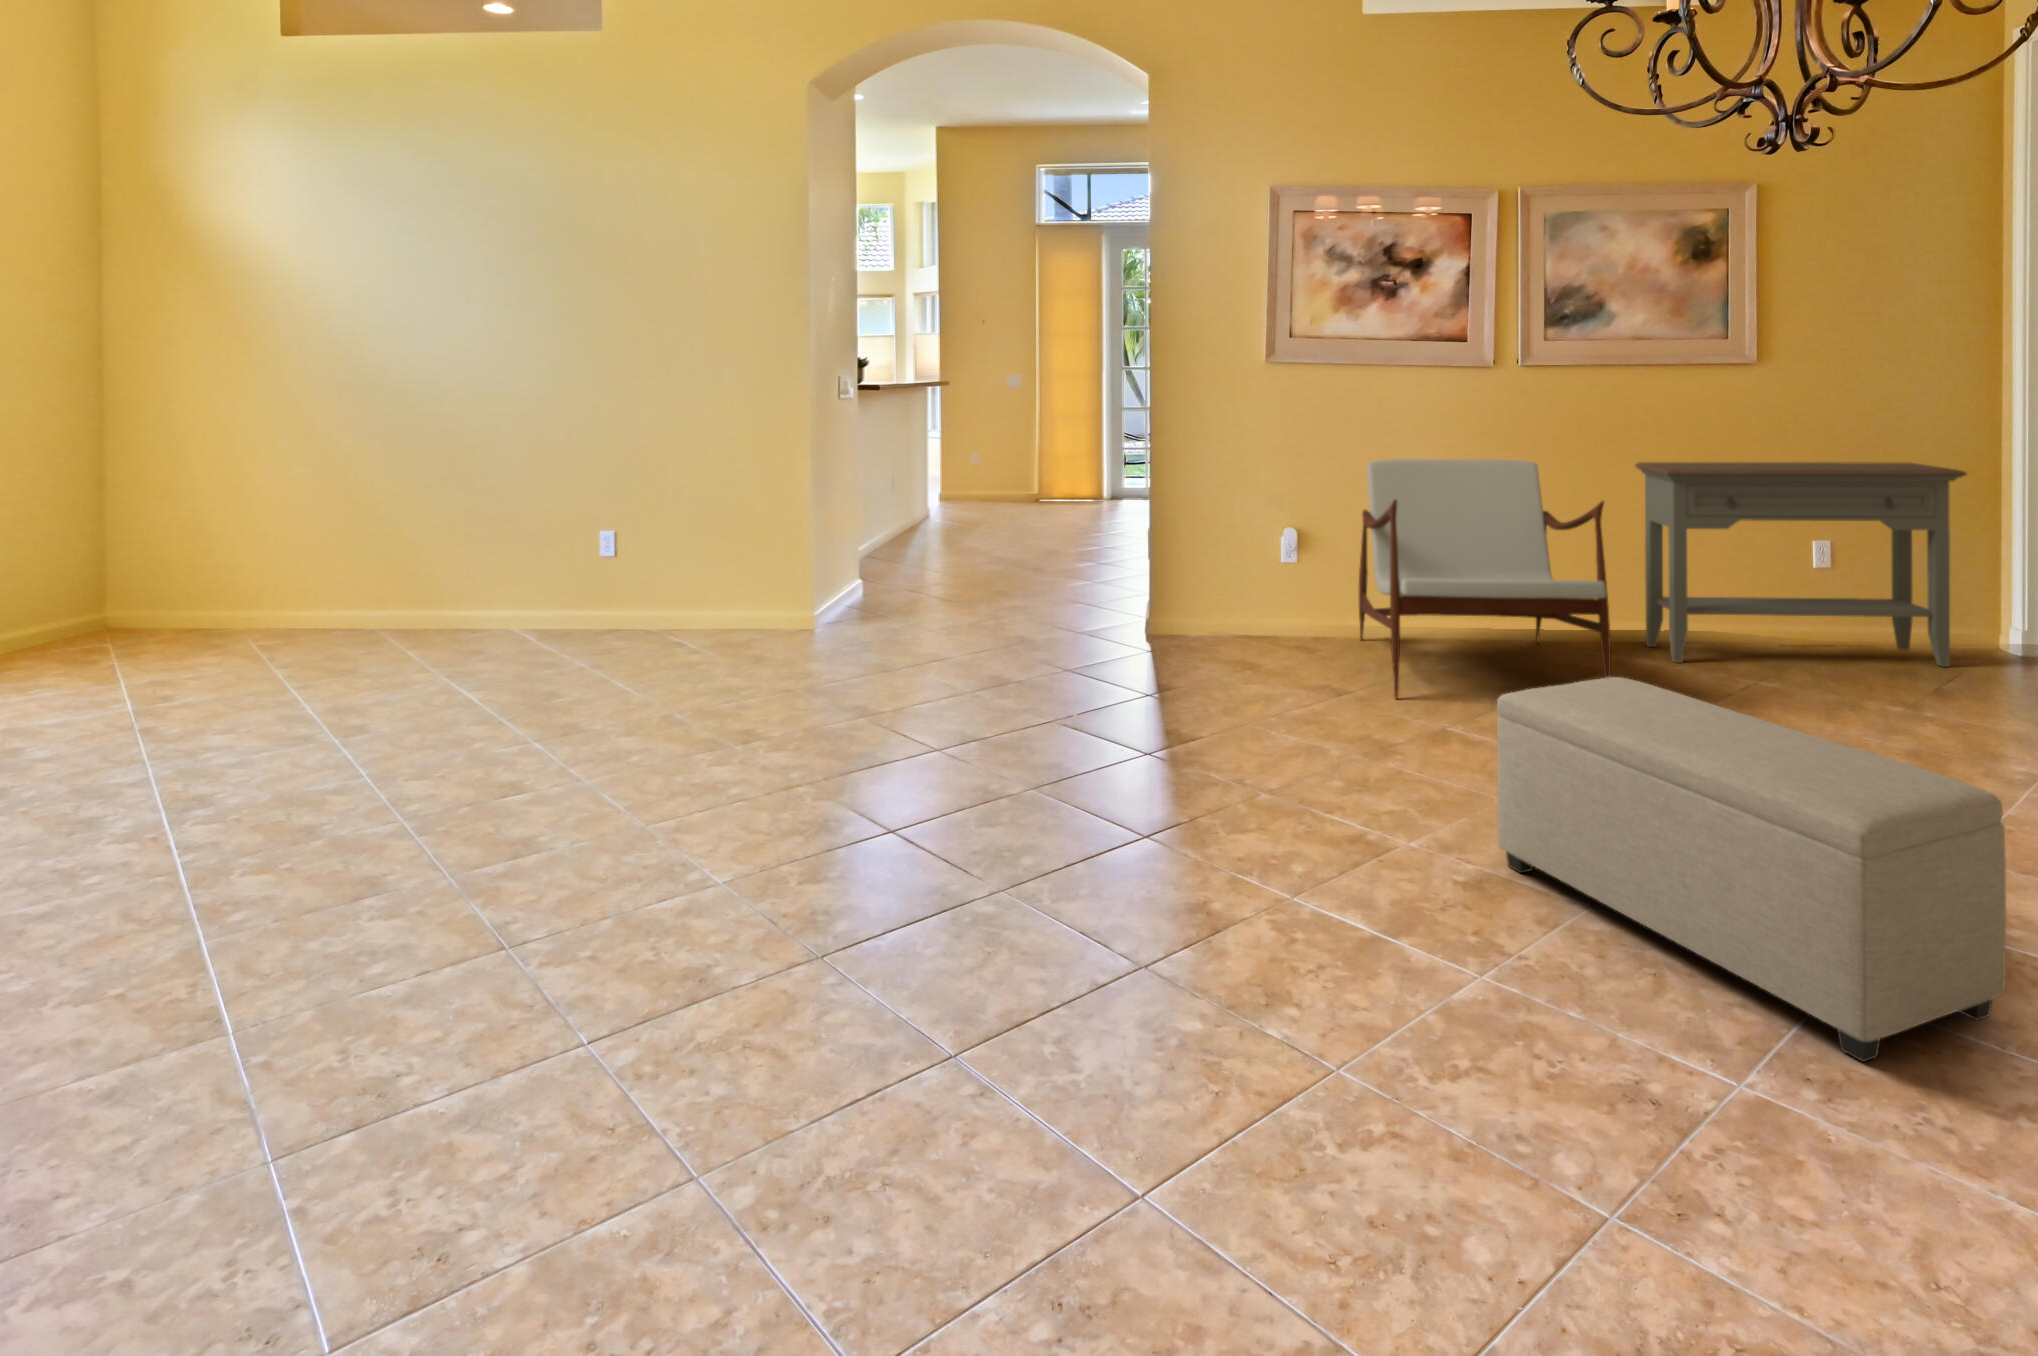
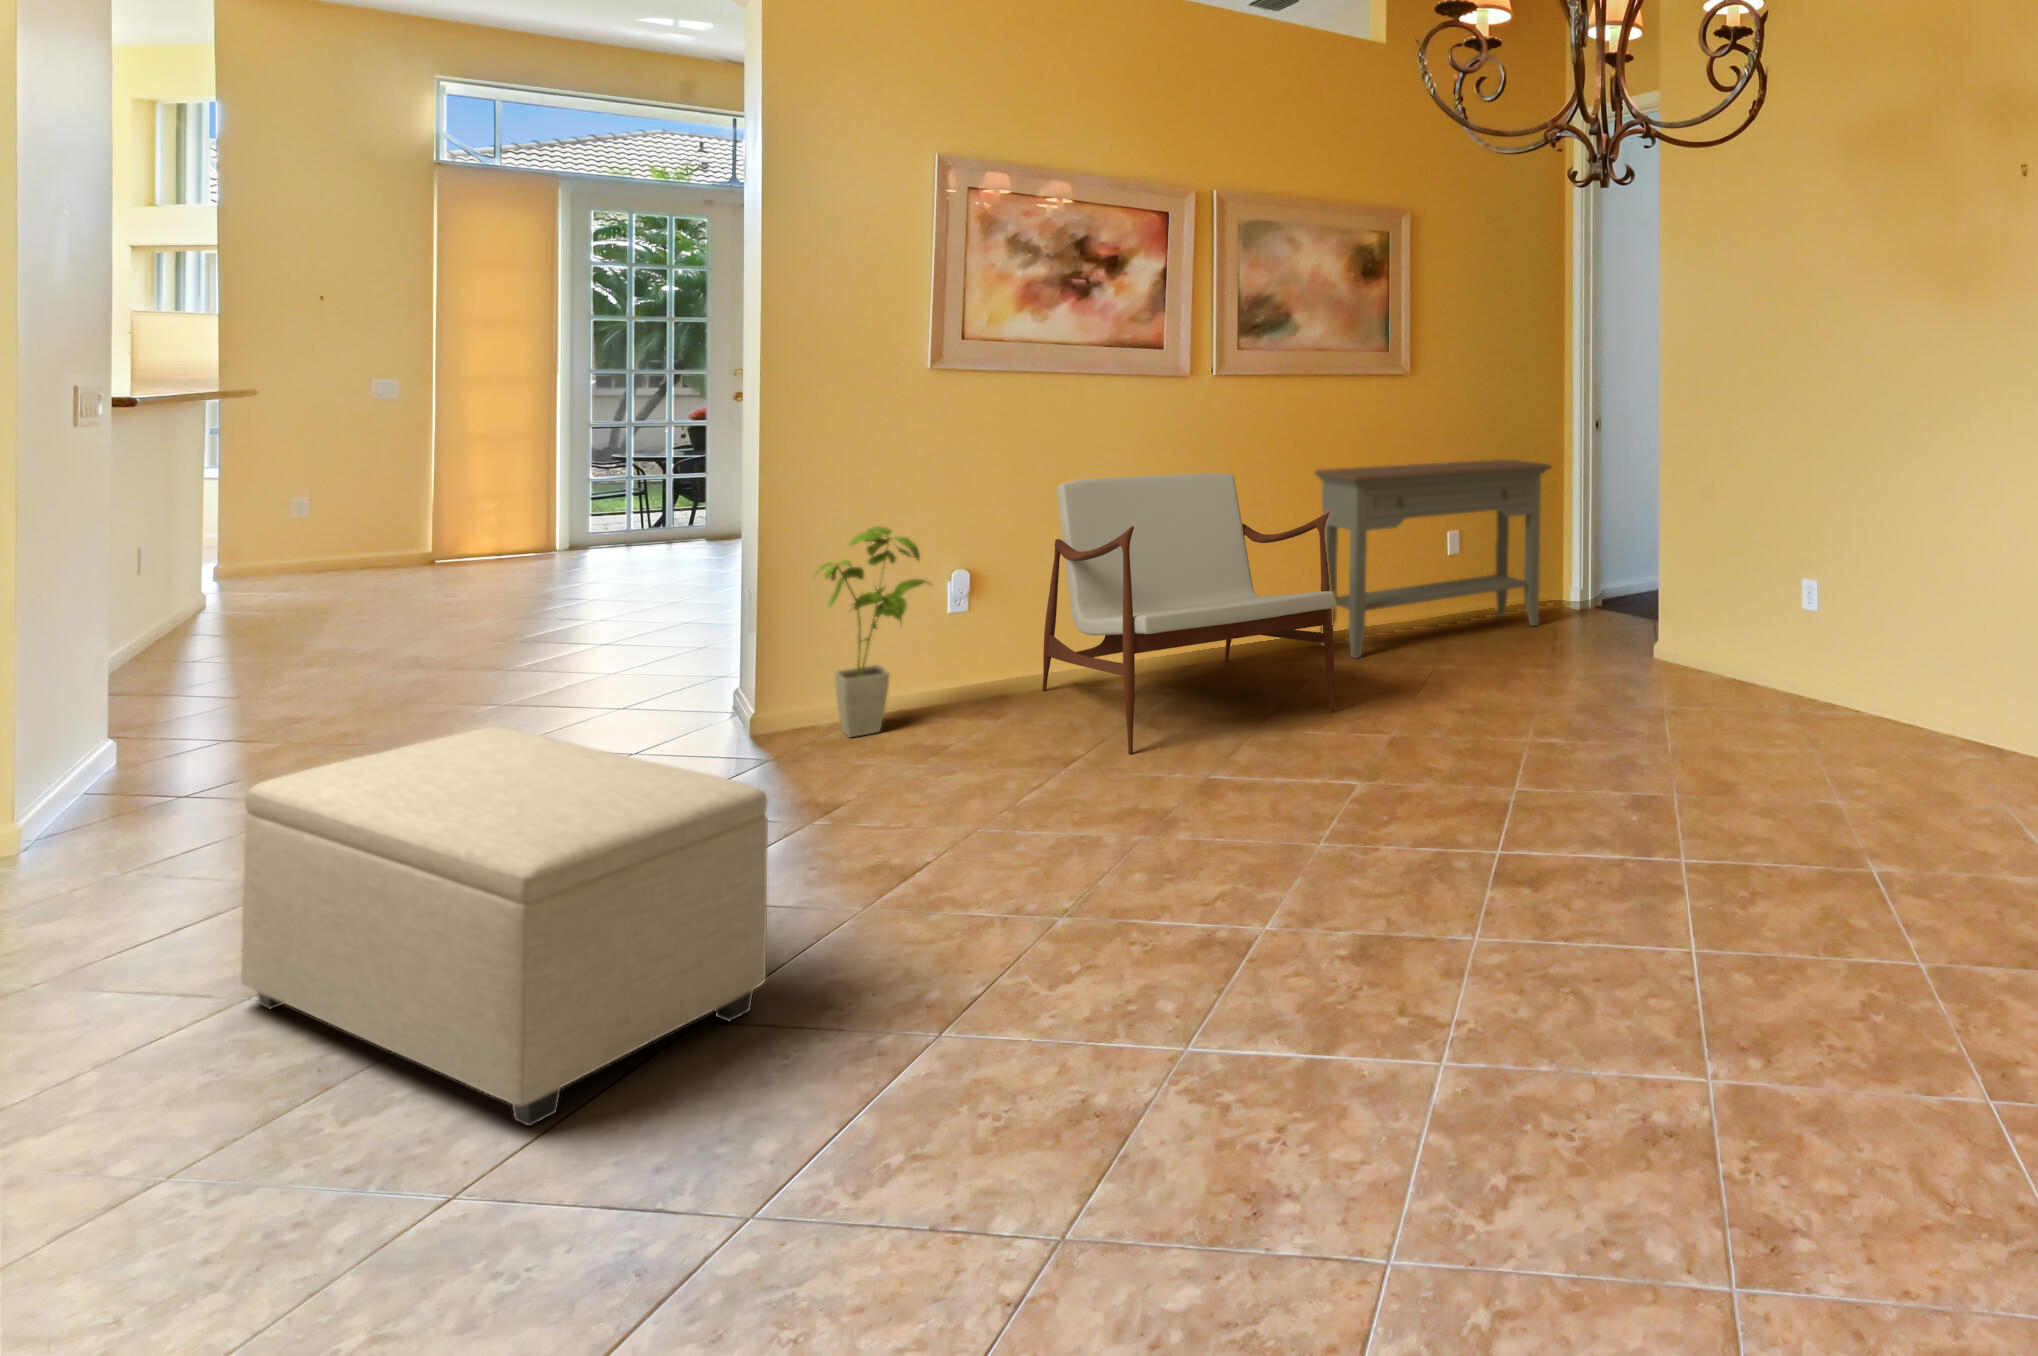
house plant: none [1182,487,1267,648] -> present [817,526,928,737]
ottoman: present [1497,677,2006,1062] -> present [241,727,768,1126]

